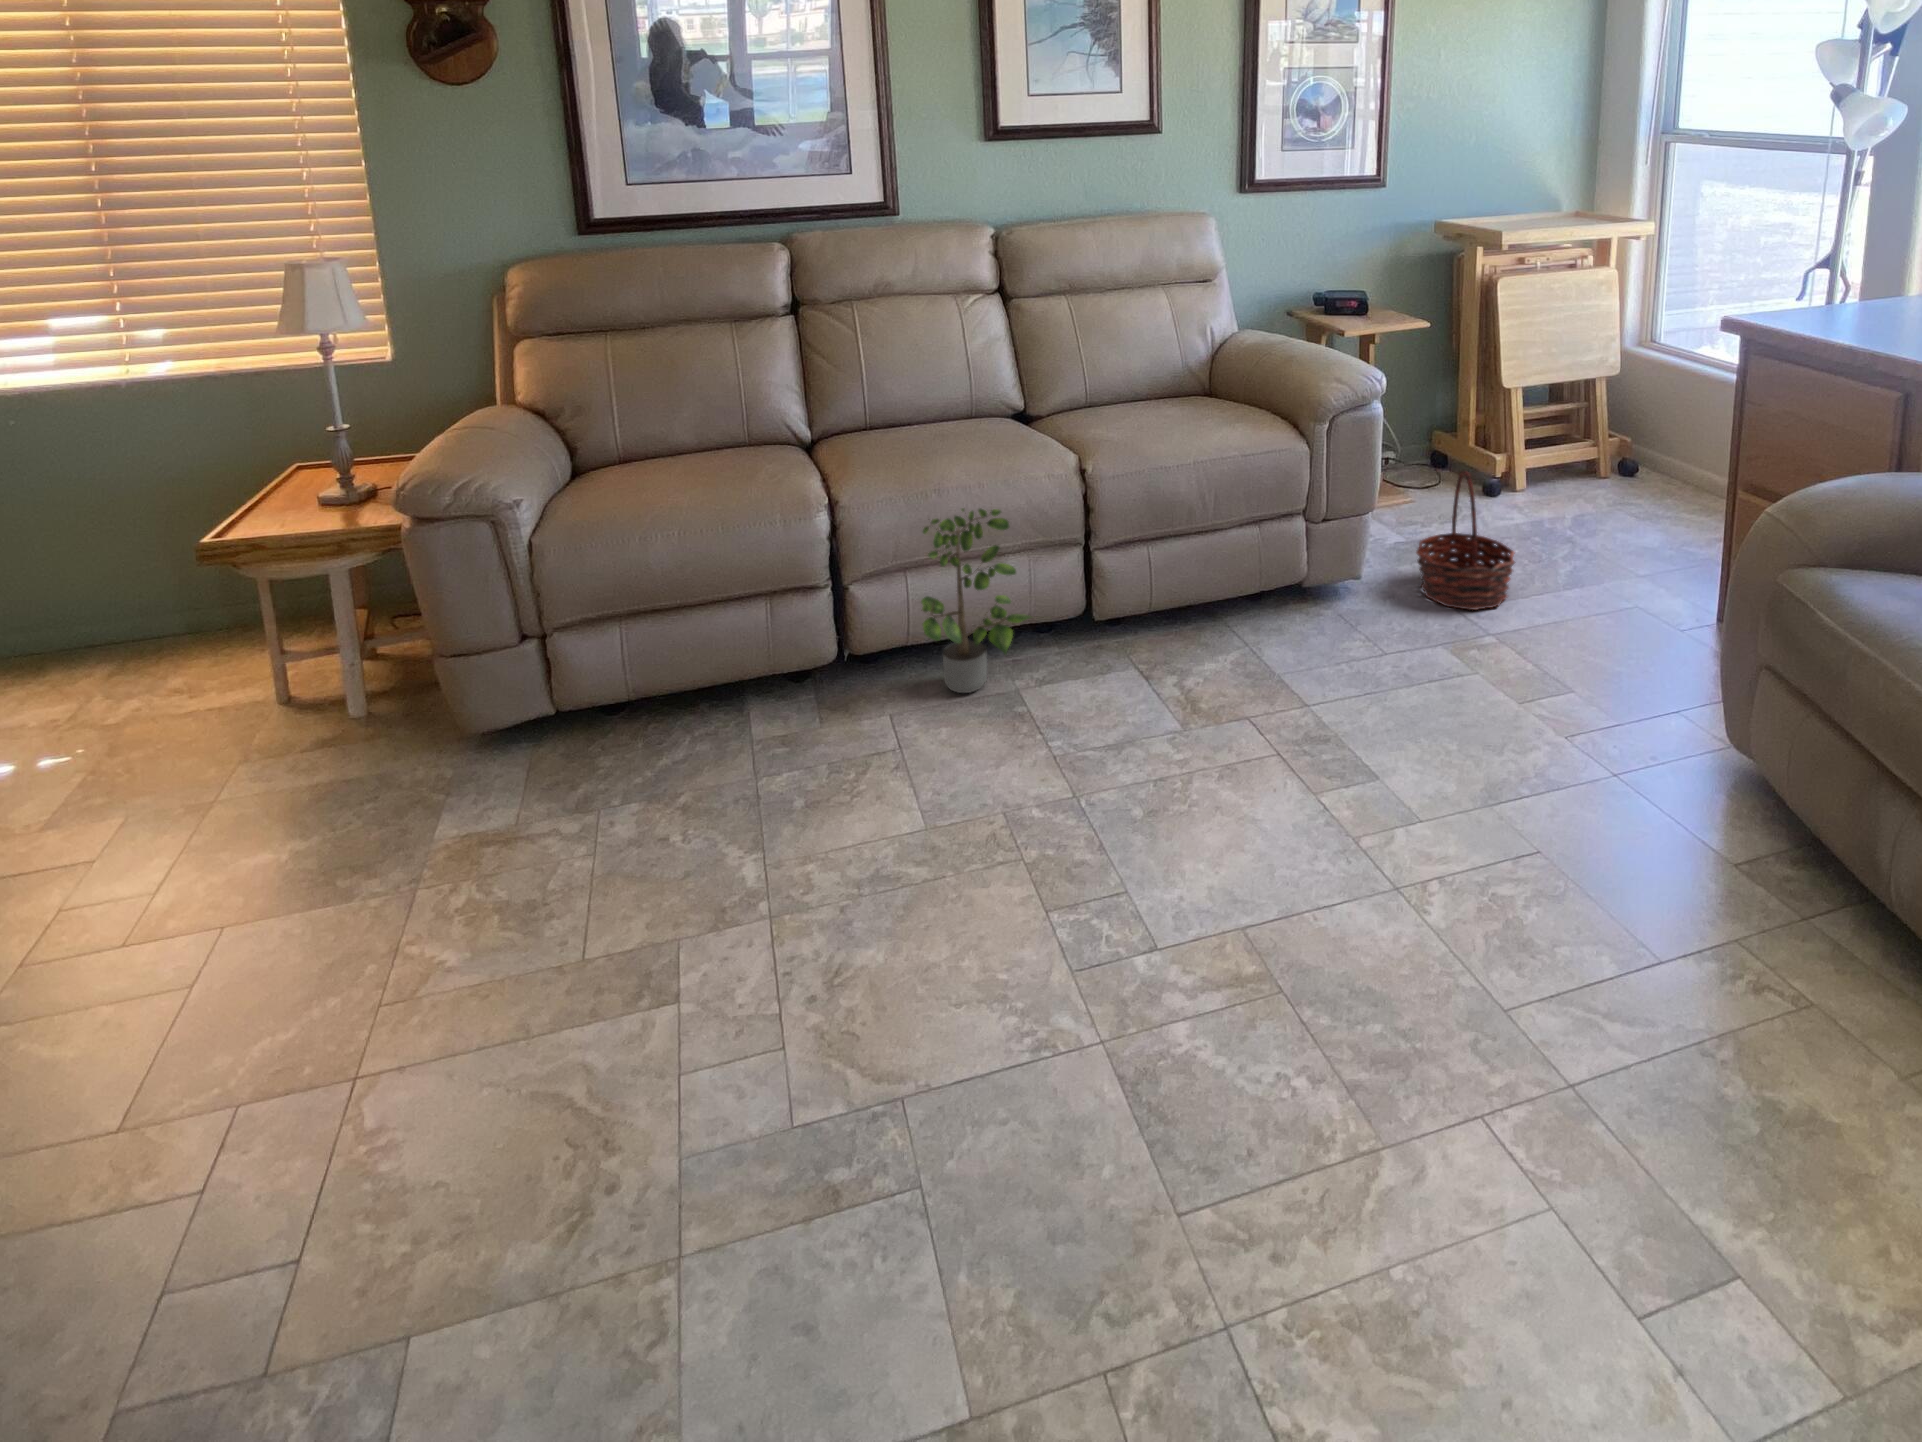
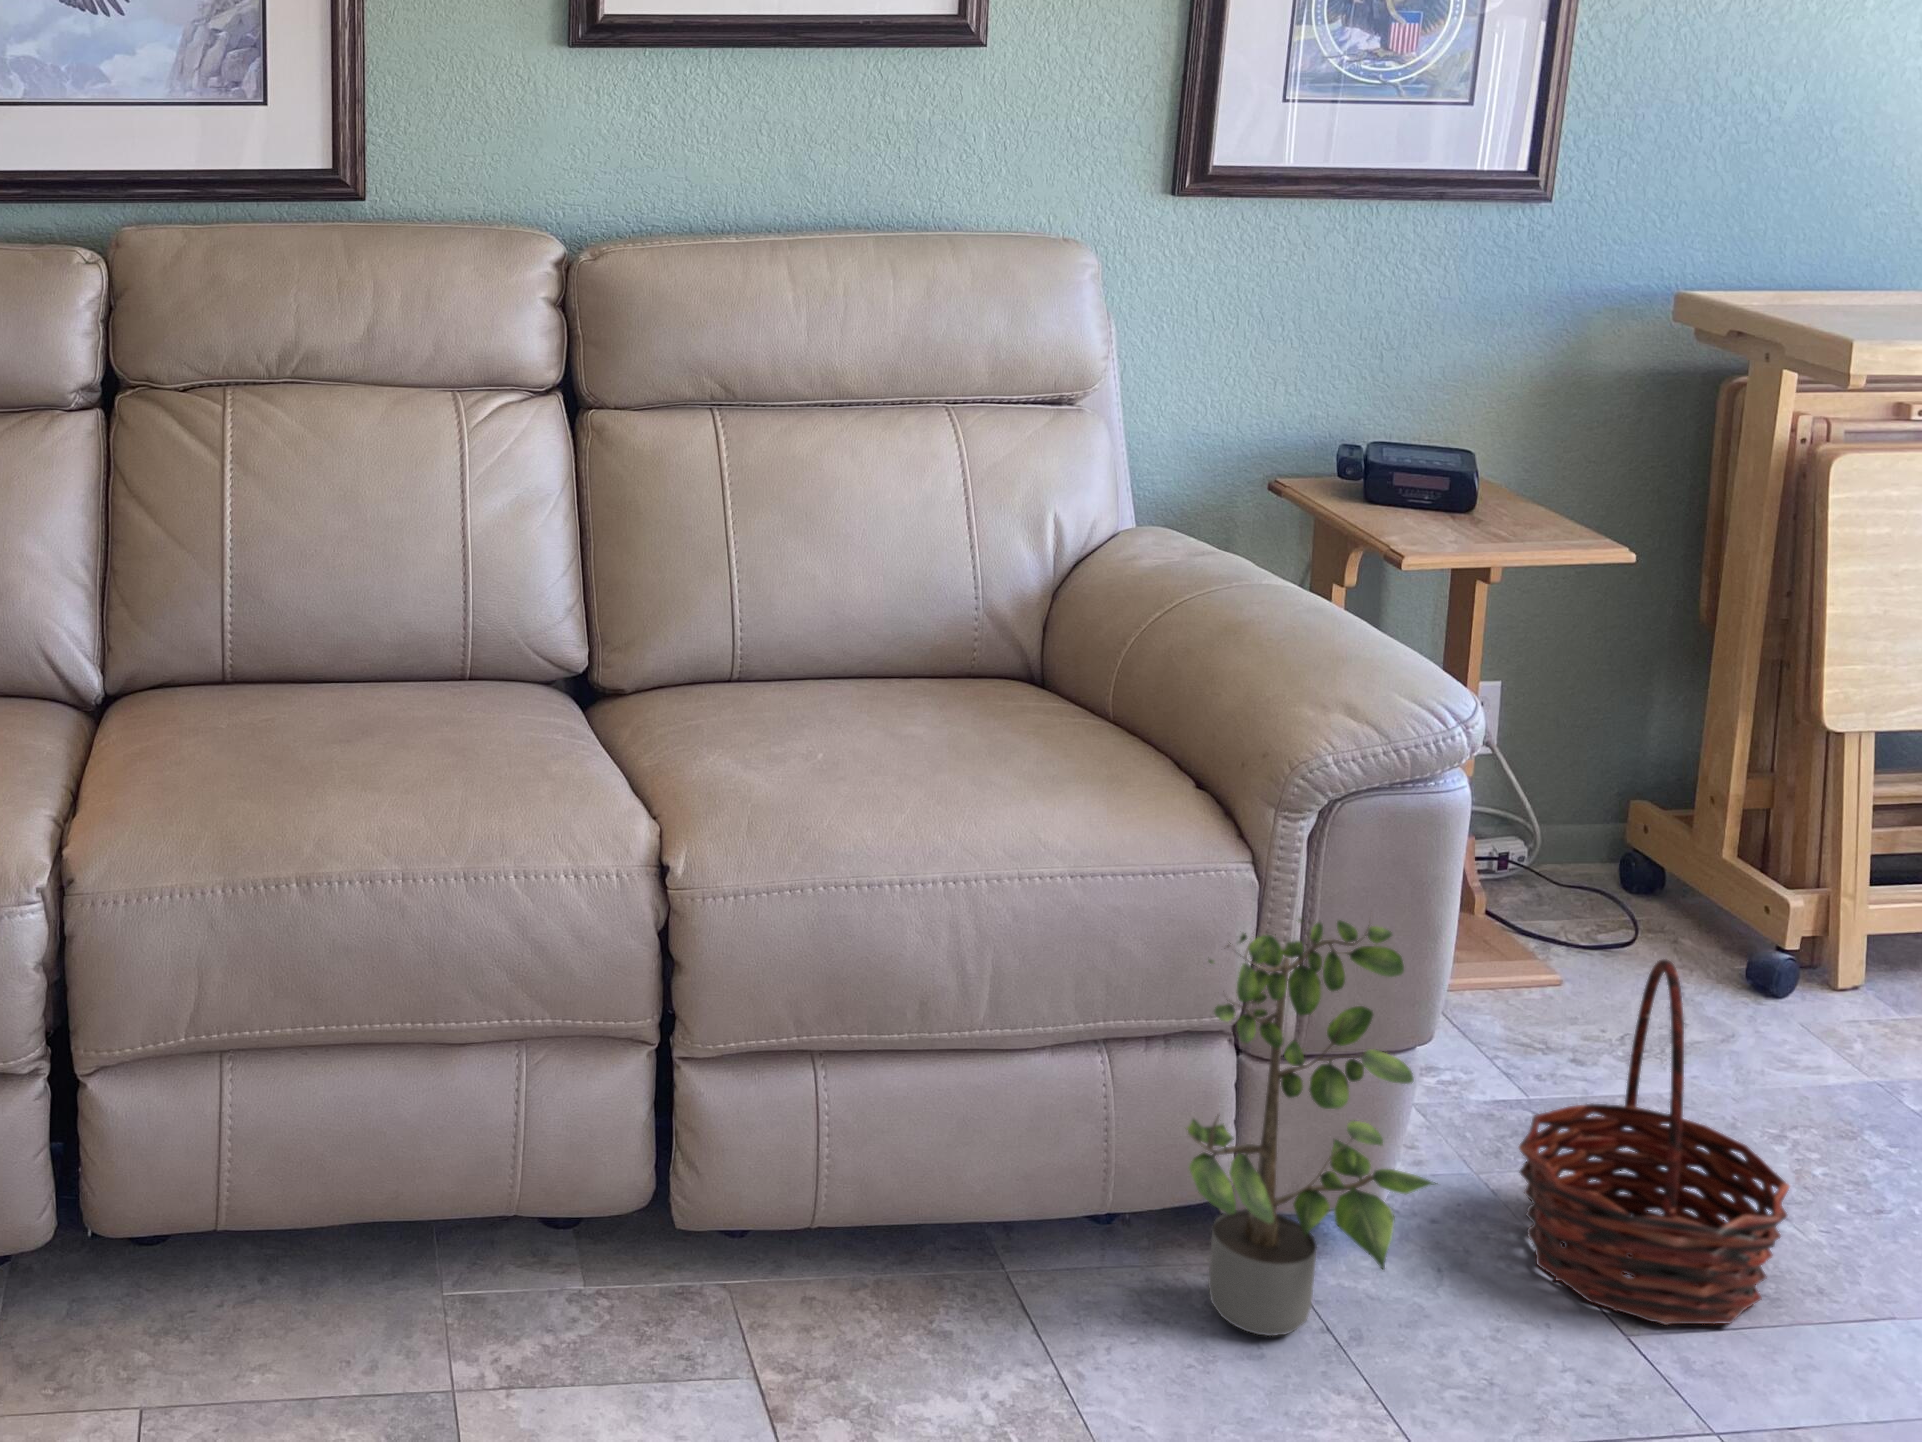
potted plant: present [921,509,1031,693] -> present [1187,917,1435,1336]

